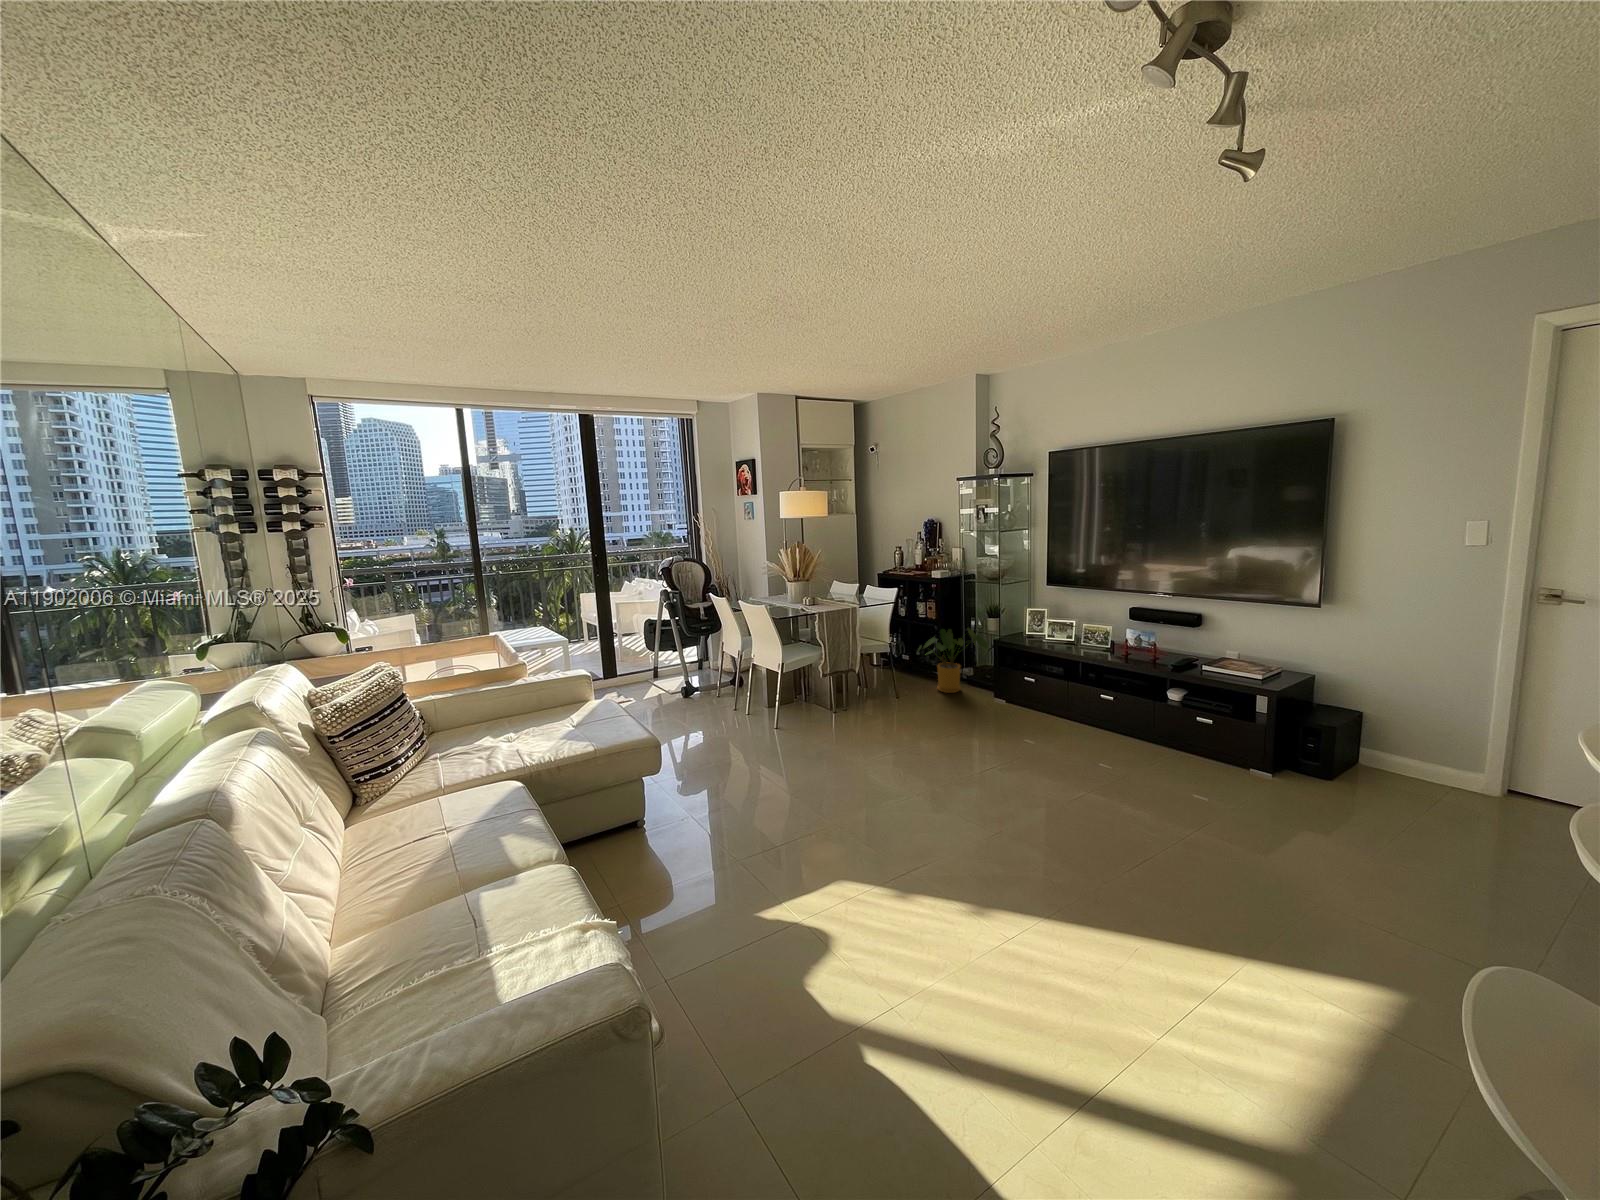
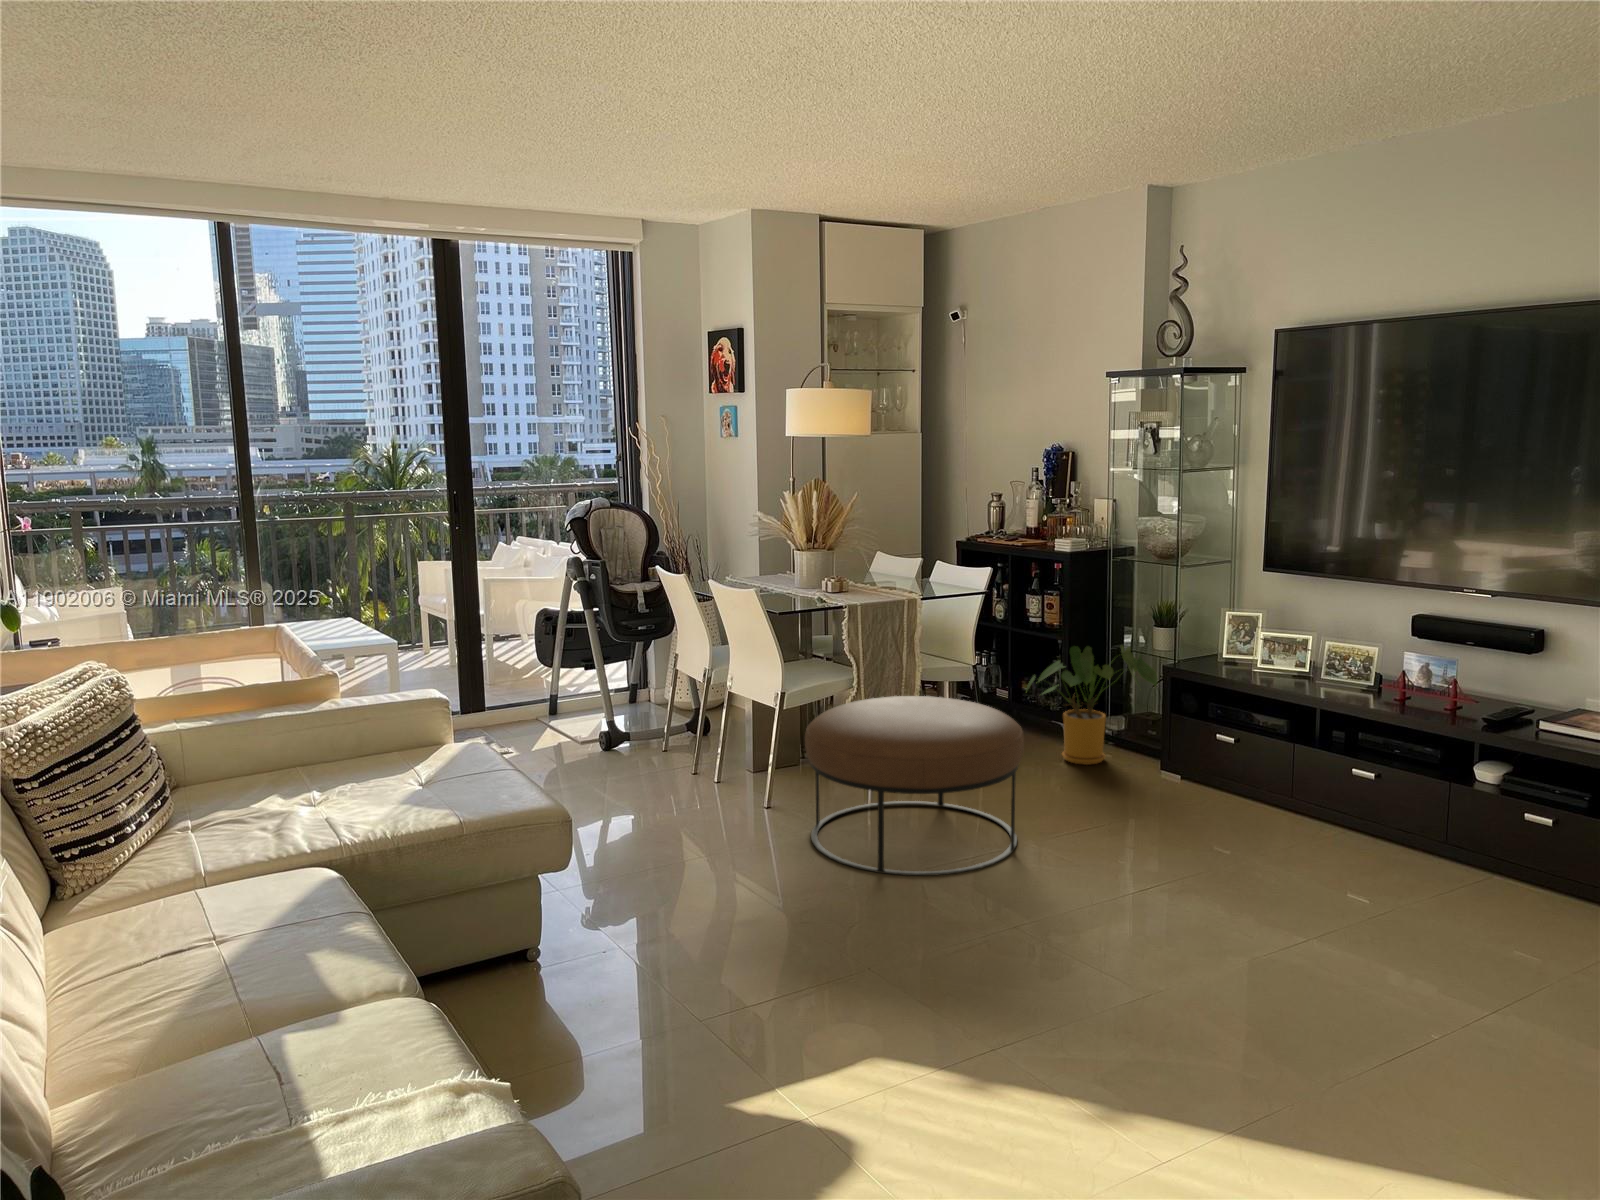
ottoman: none [794,661,914,764] -> present [805,696,1024,876]

